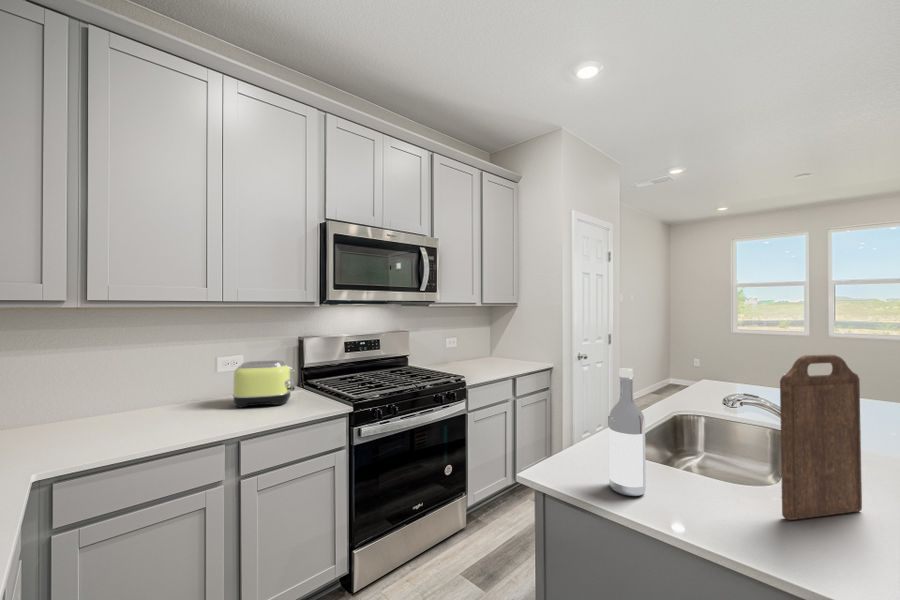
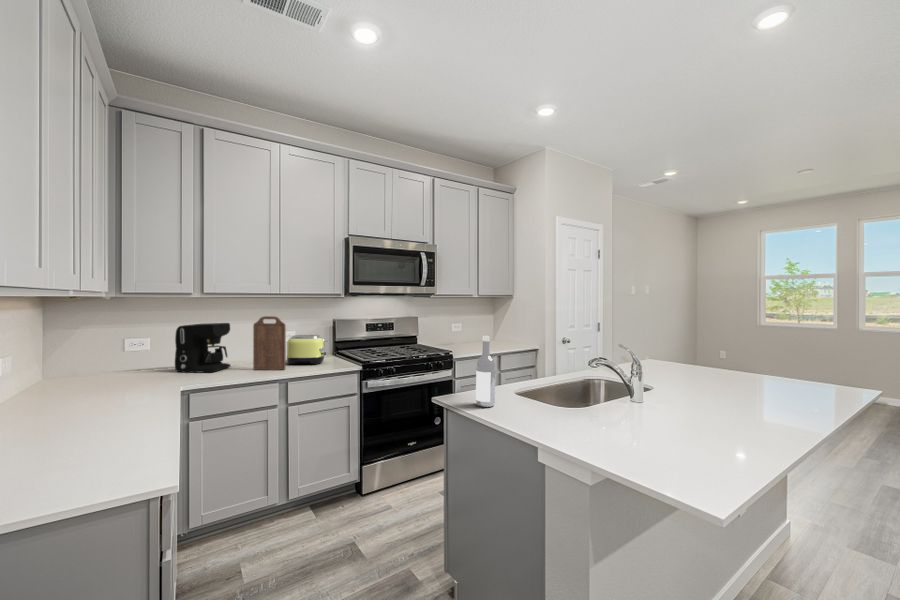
coffee maker: none [33,347,139,434] -> present [175,323,231,372]
cutting board: present [780,354,862,520] -> present [253,316,286,370]

